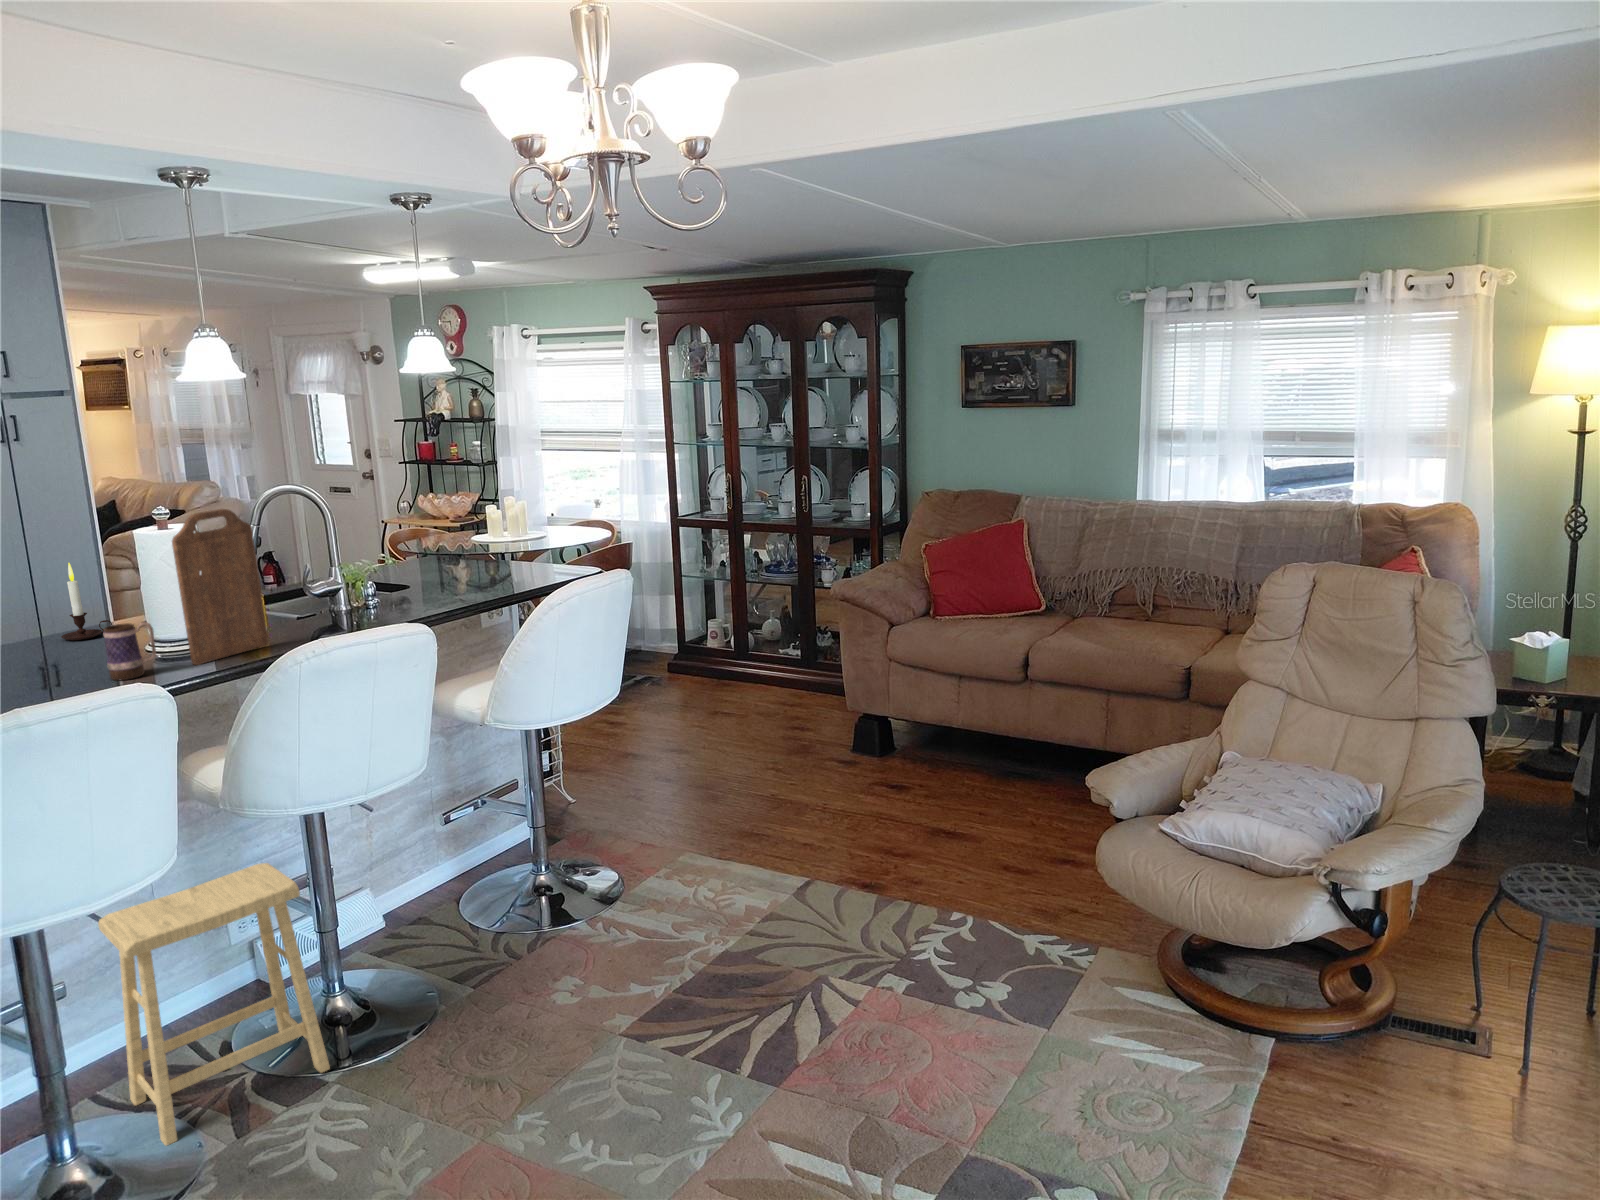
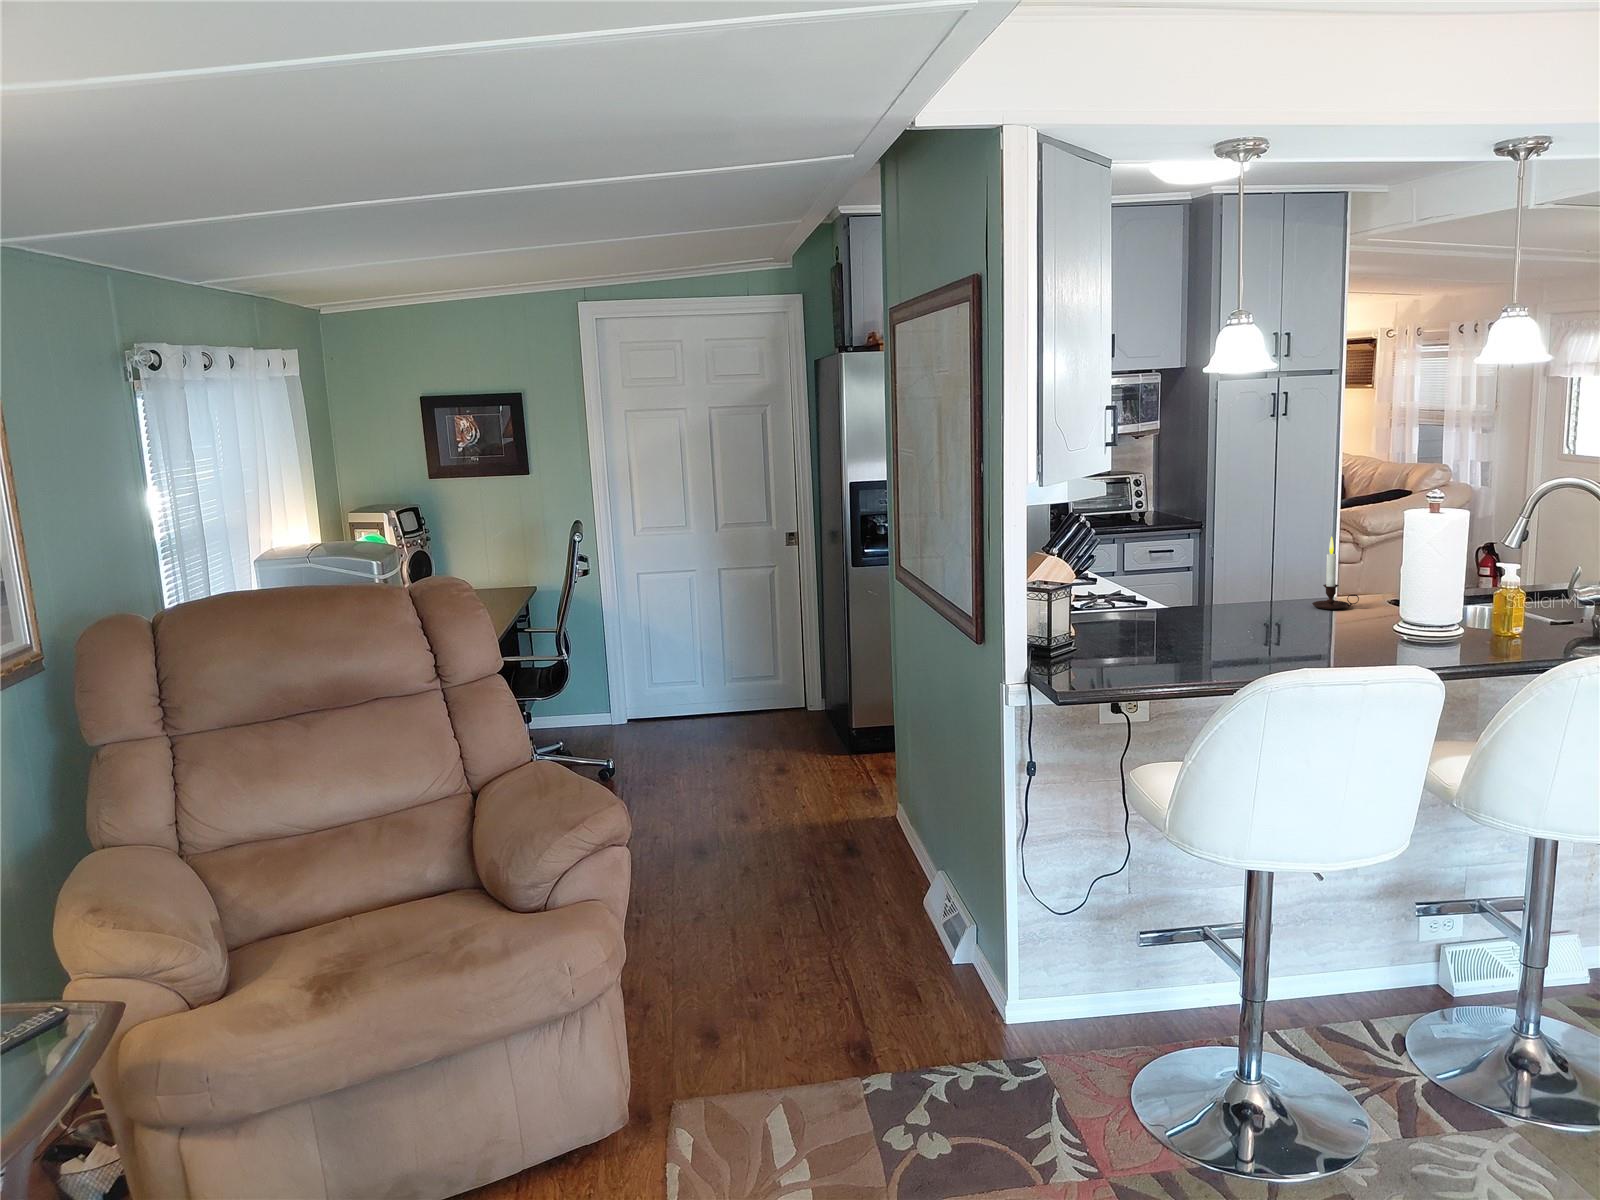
cutting board: present [172,509,269,665] -> none [1438,499,1529,655]
mug: present [104,622,156,680] -> none [1358,602,1408,657]
footstool: present [98,863,330,1145] -> none [1306,871,1516,1116]

